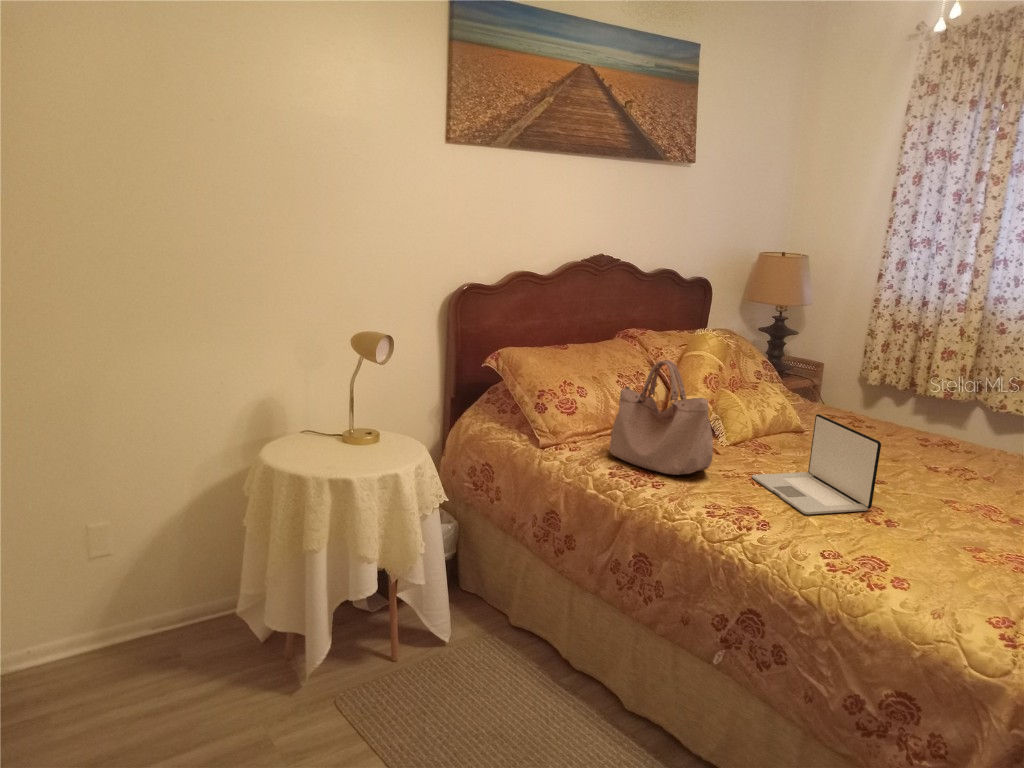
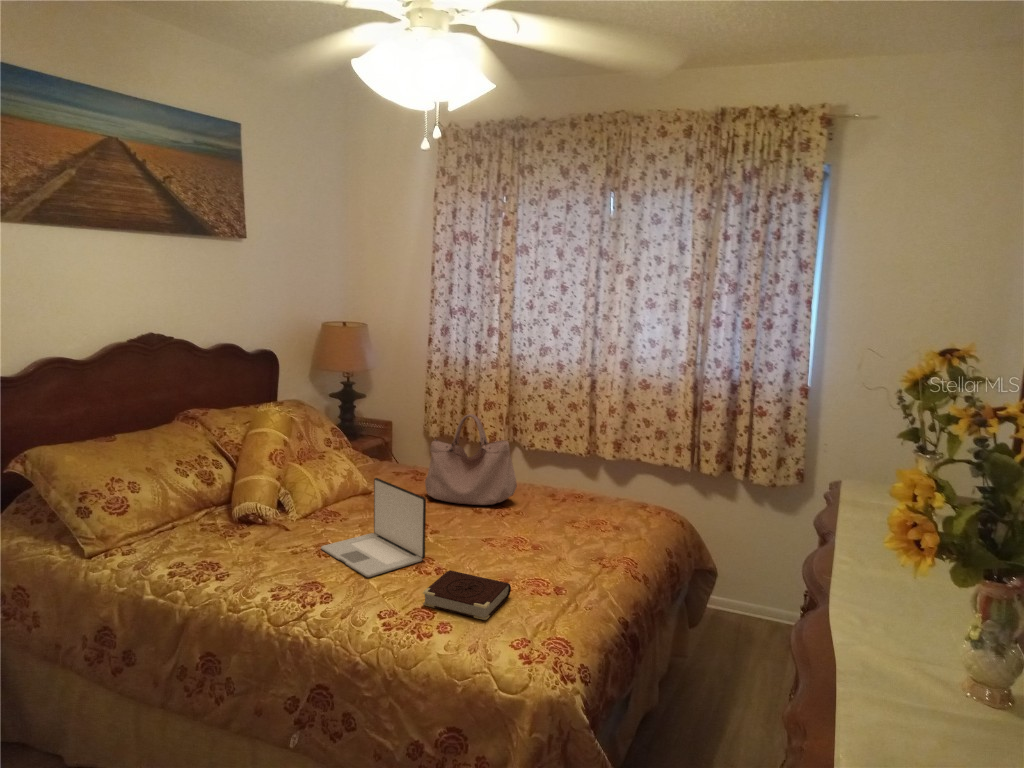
handbag: present [609,360,713,475] -> present [425,414,517,505]
book: none [872,526,990,589] -> present [423,570,511,620]

